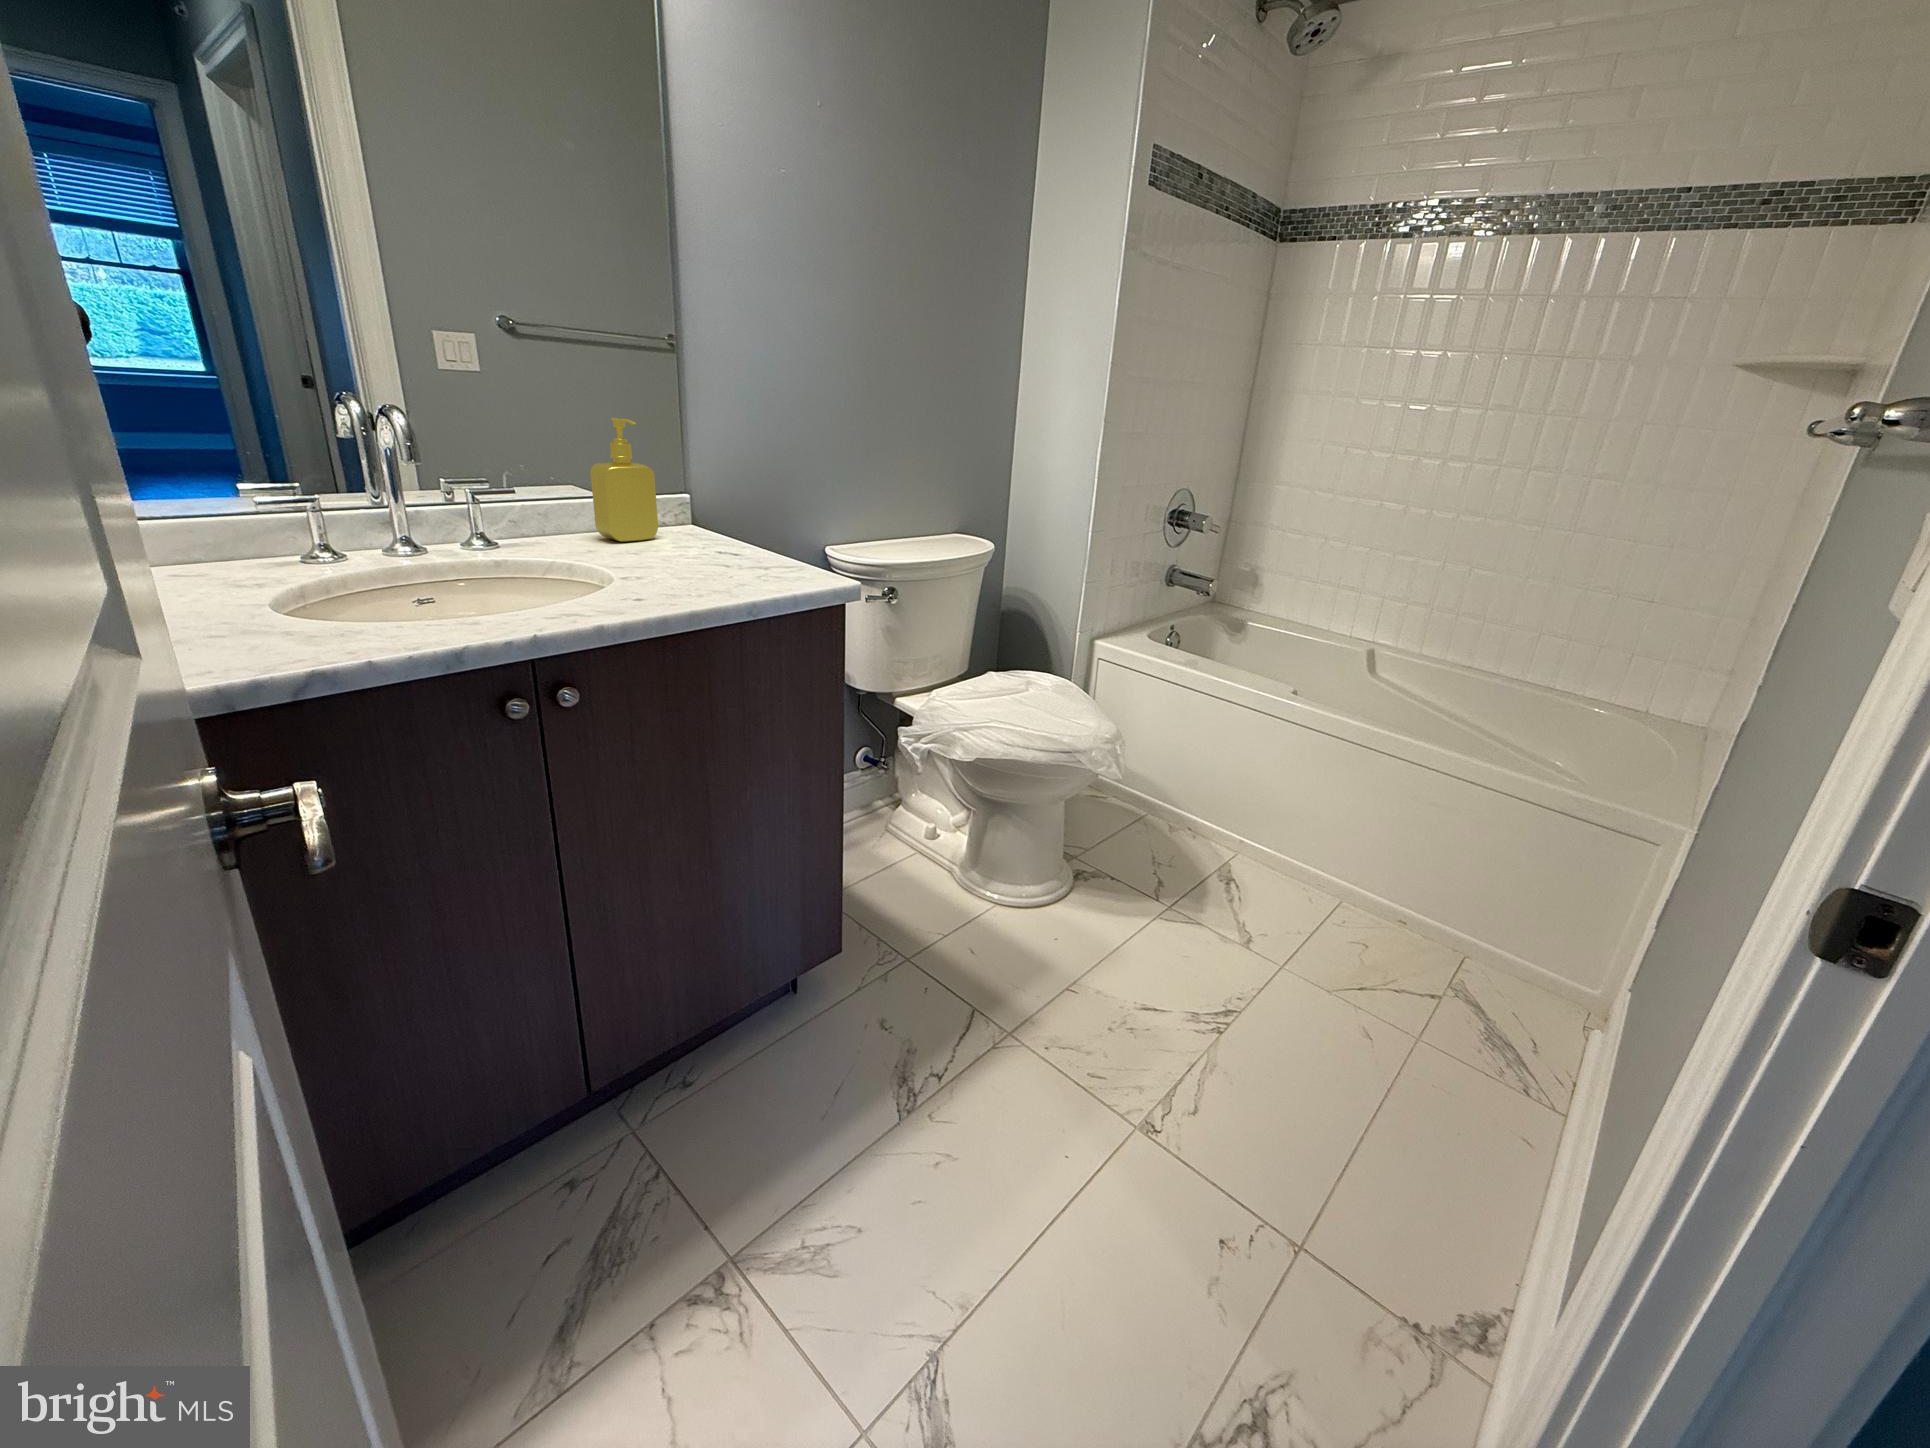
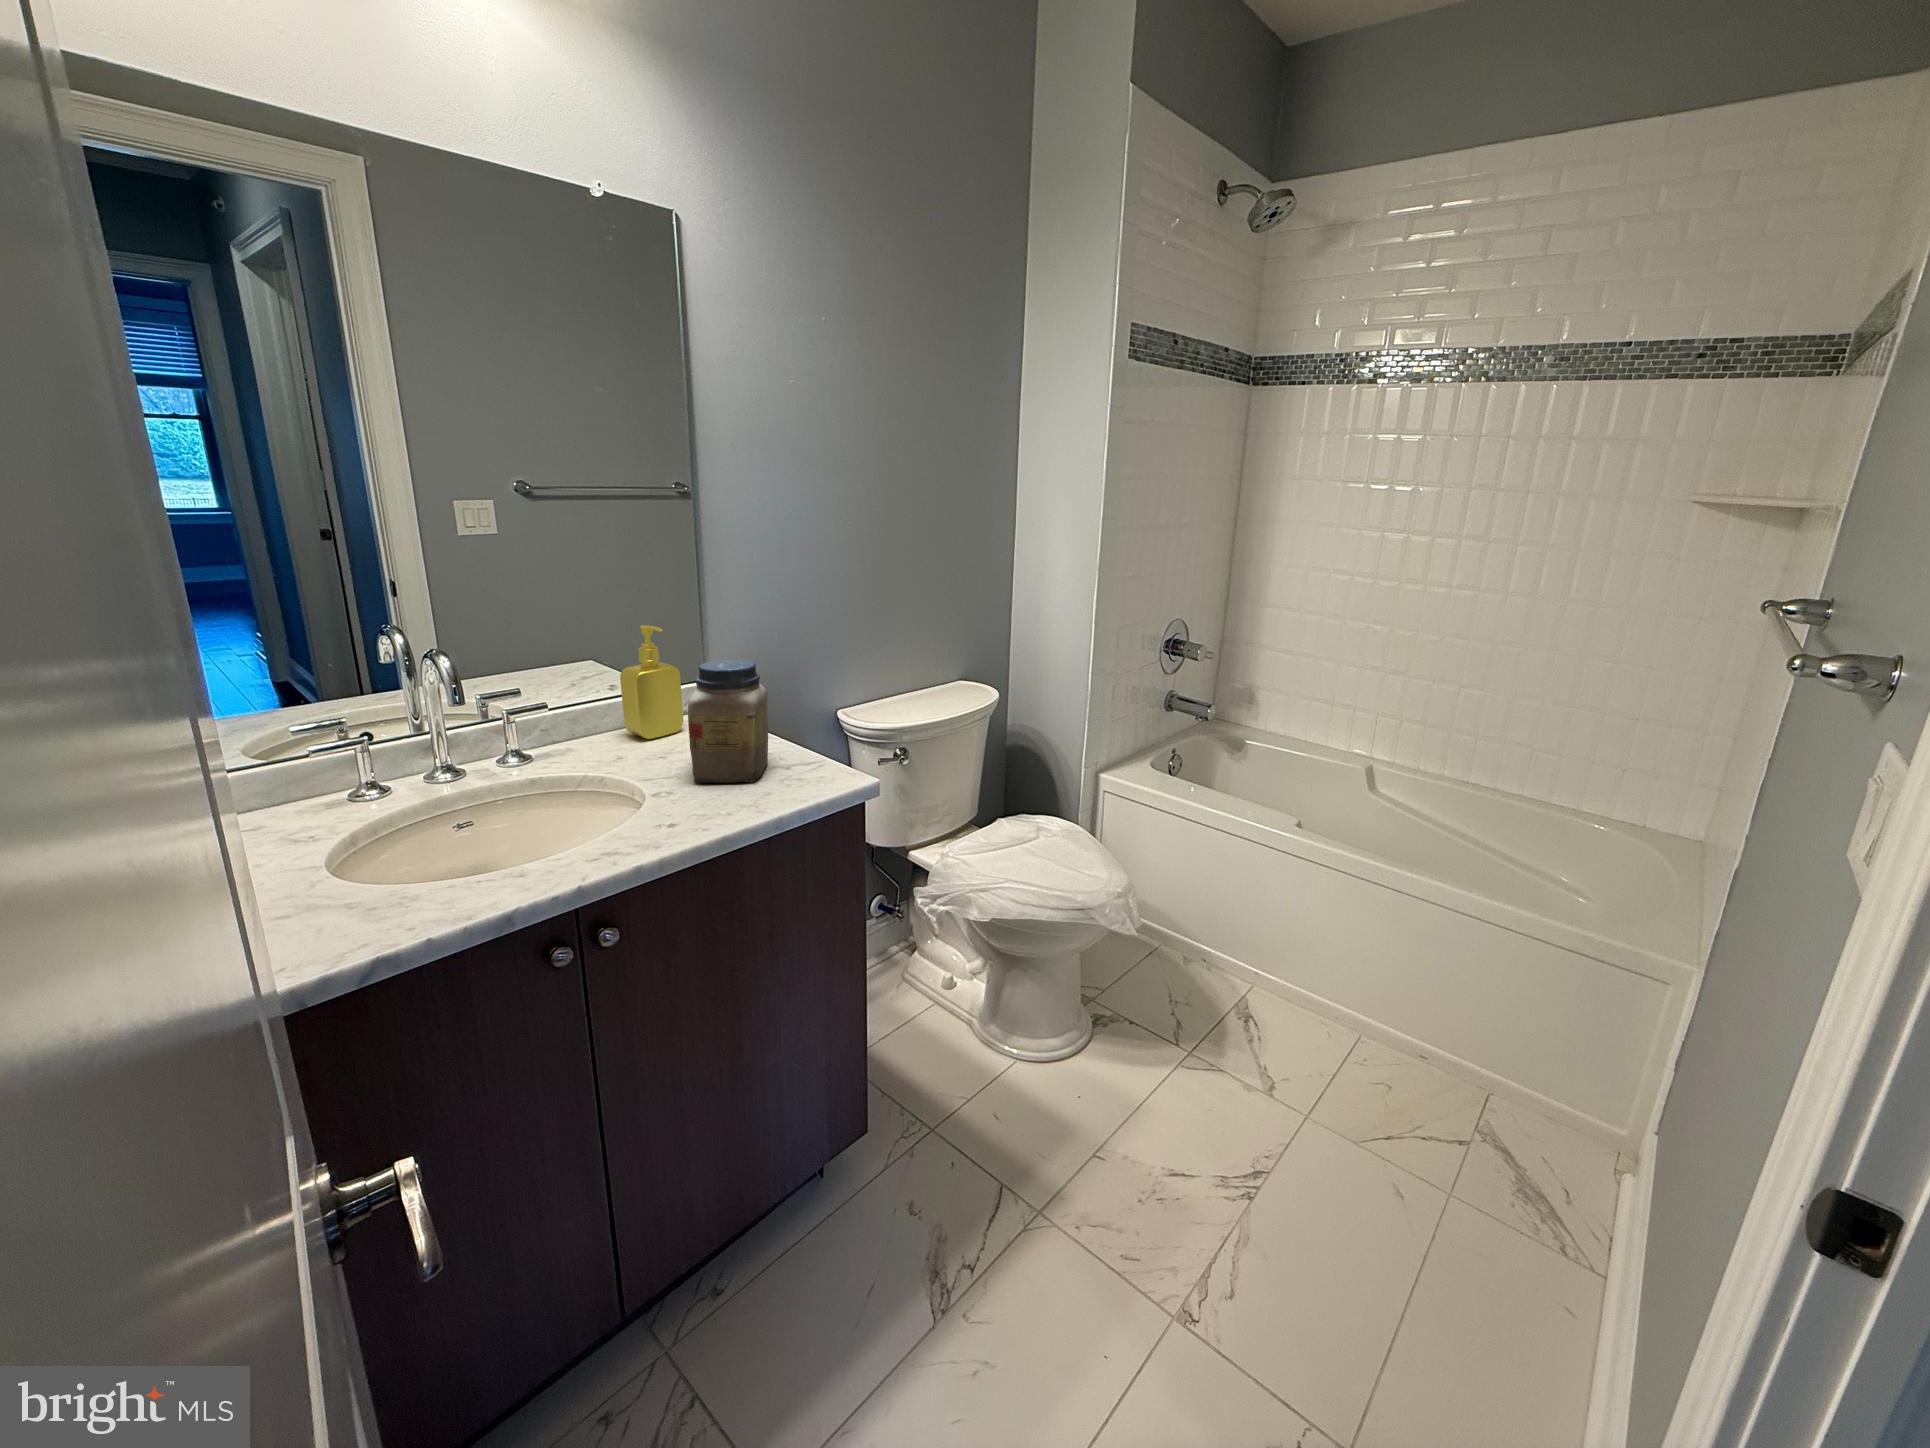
jar: none [658,446,744,575] -> present [688,659,768,783]

